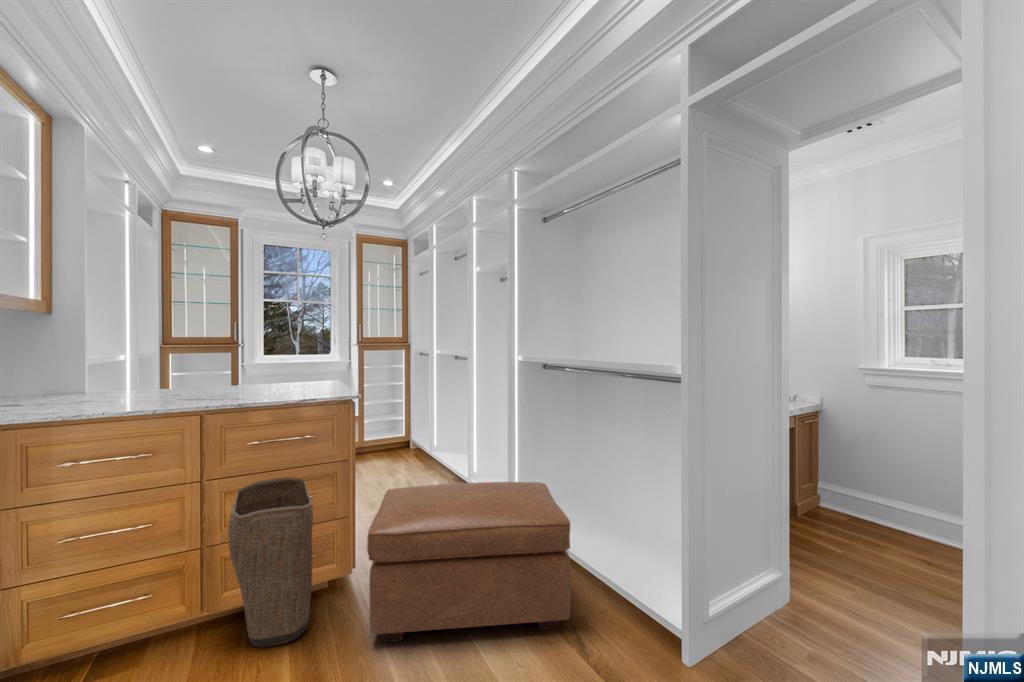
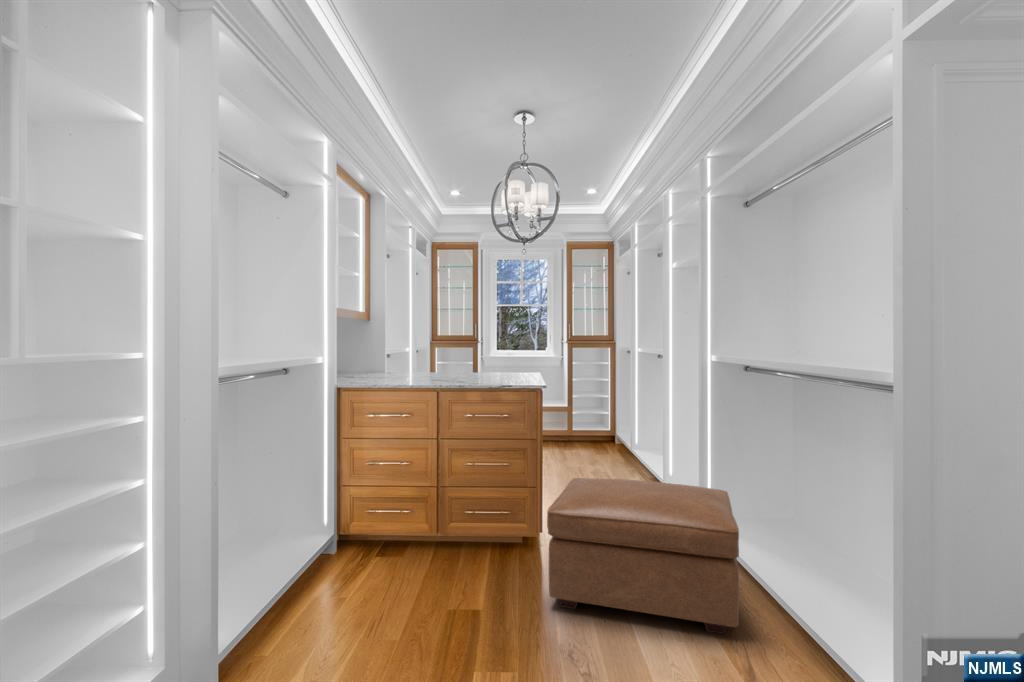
laundry basket: present [228,477,313,647] -> none [448,458,507,589]

